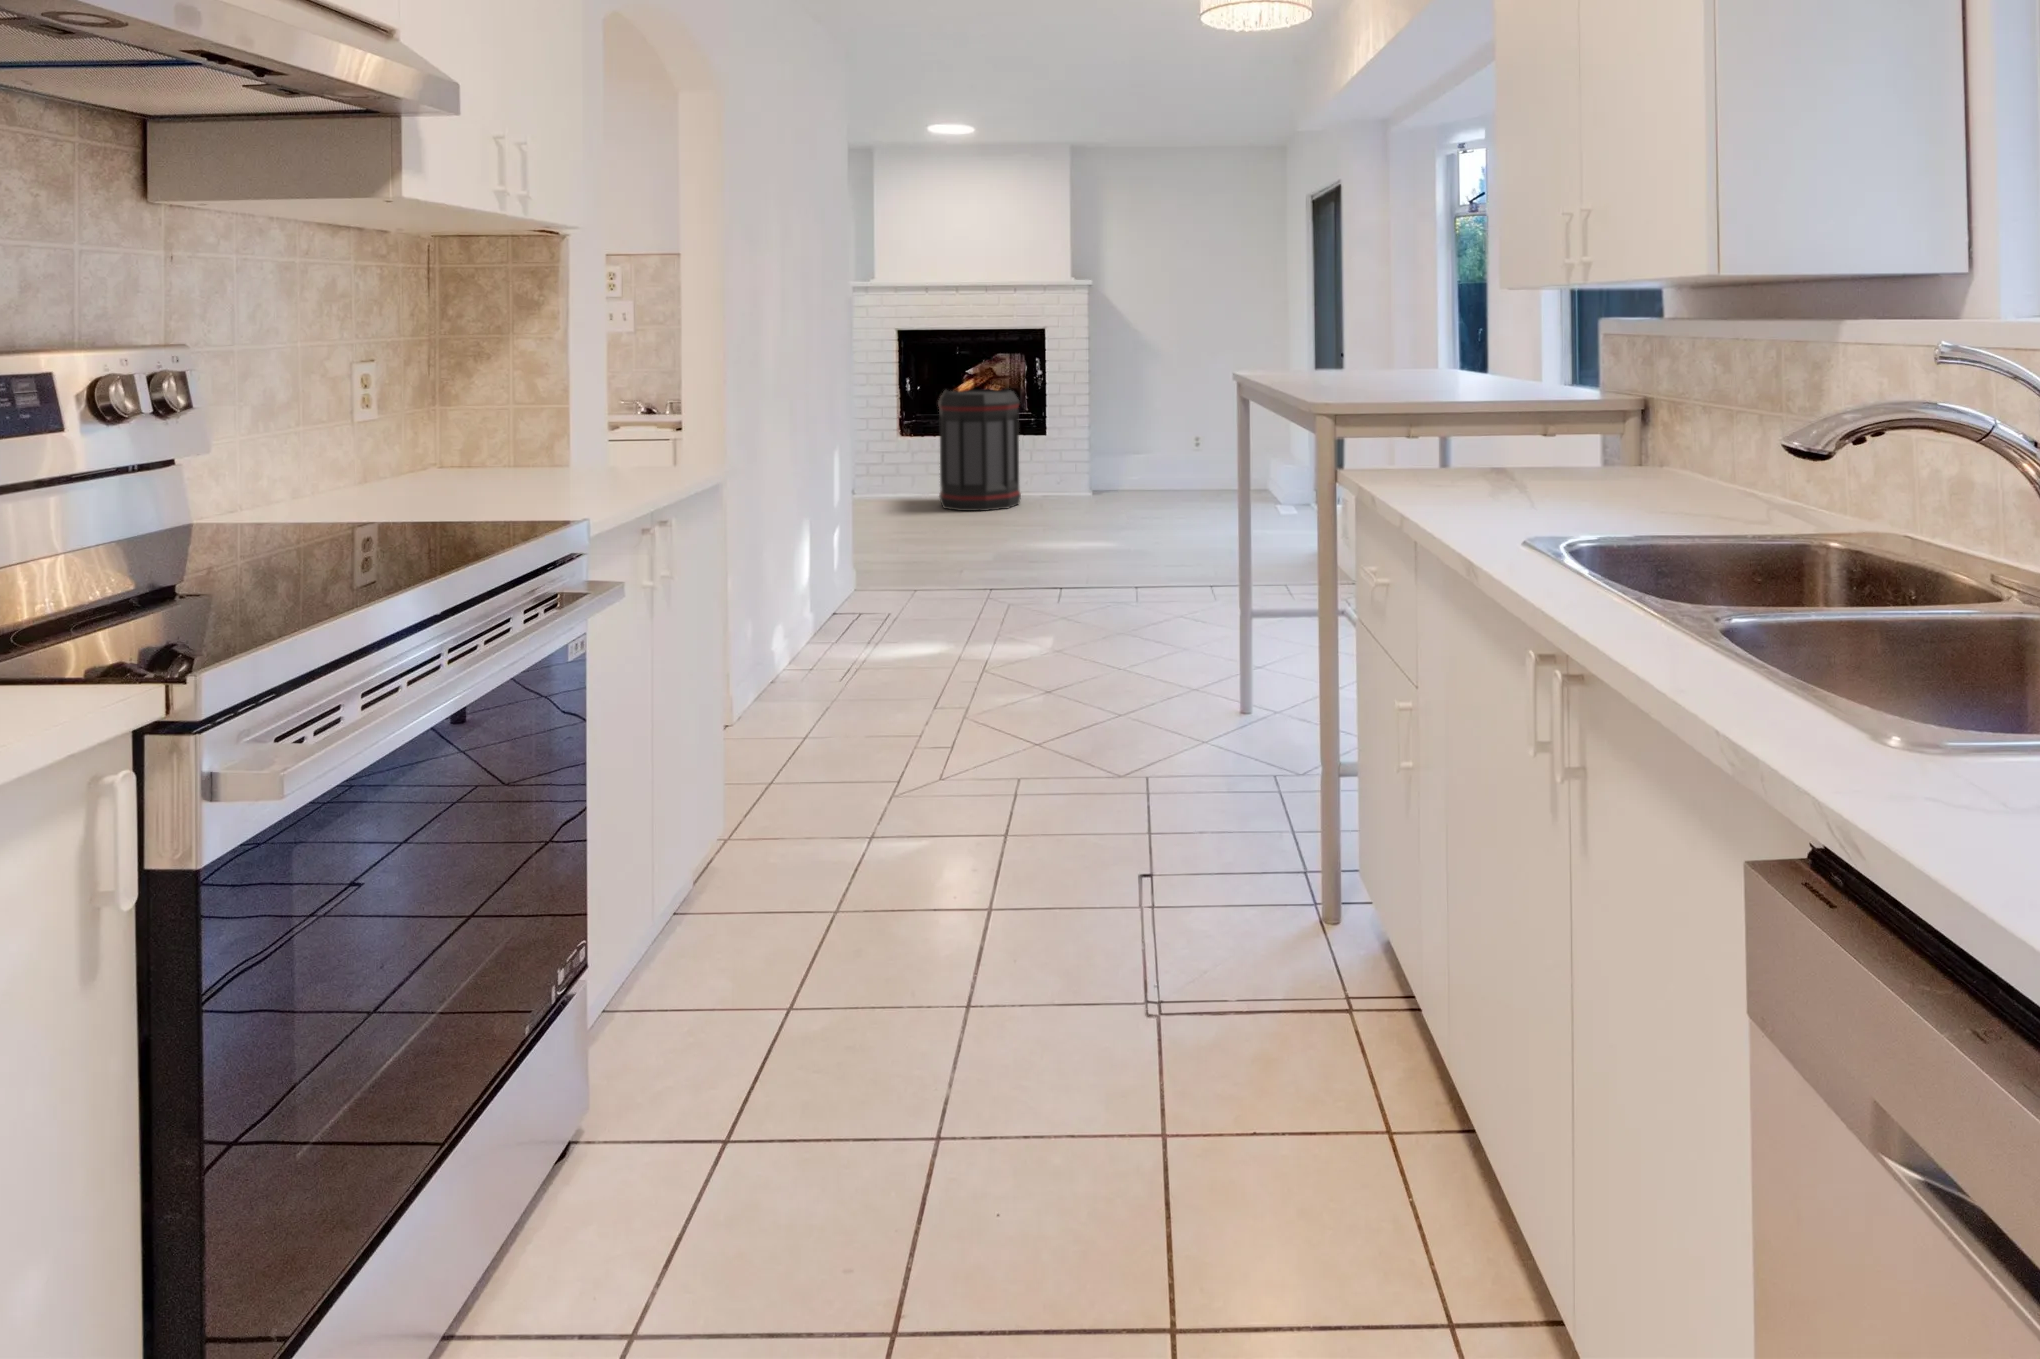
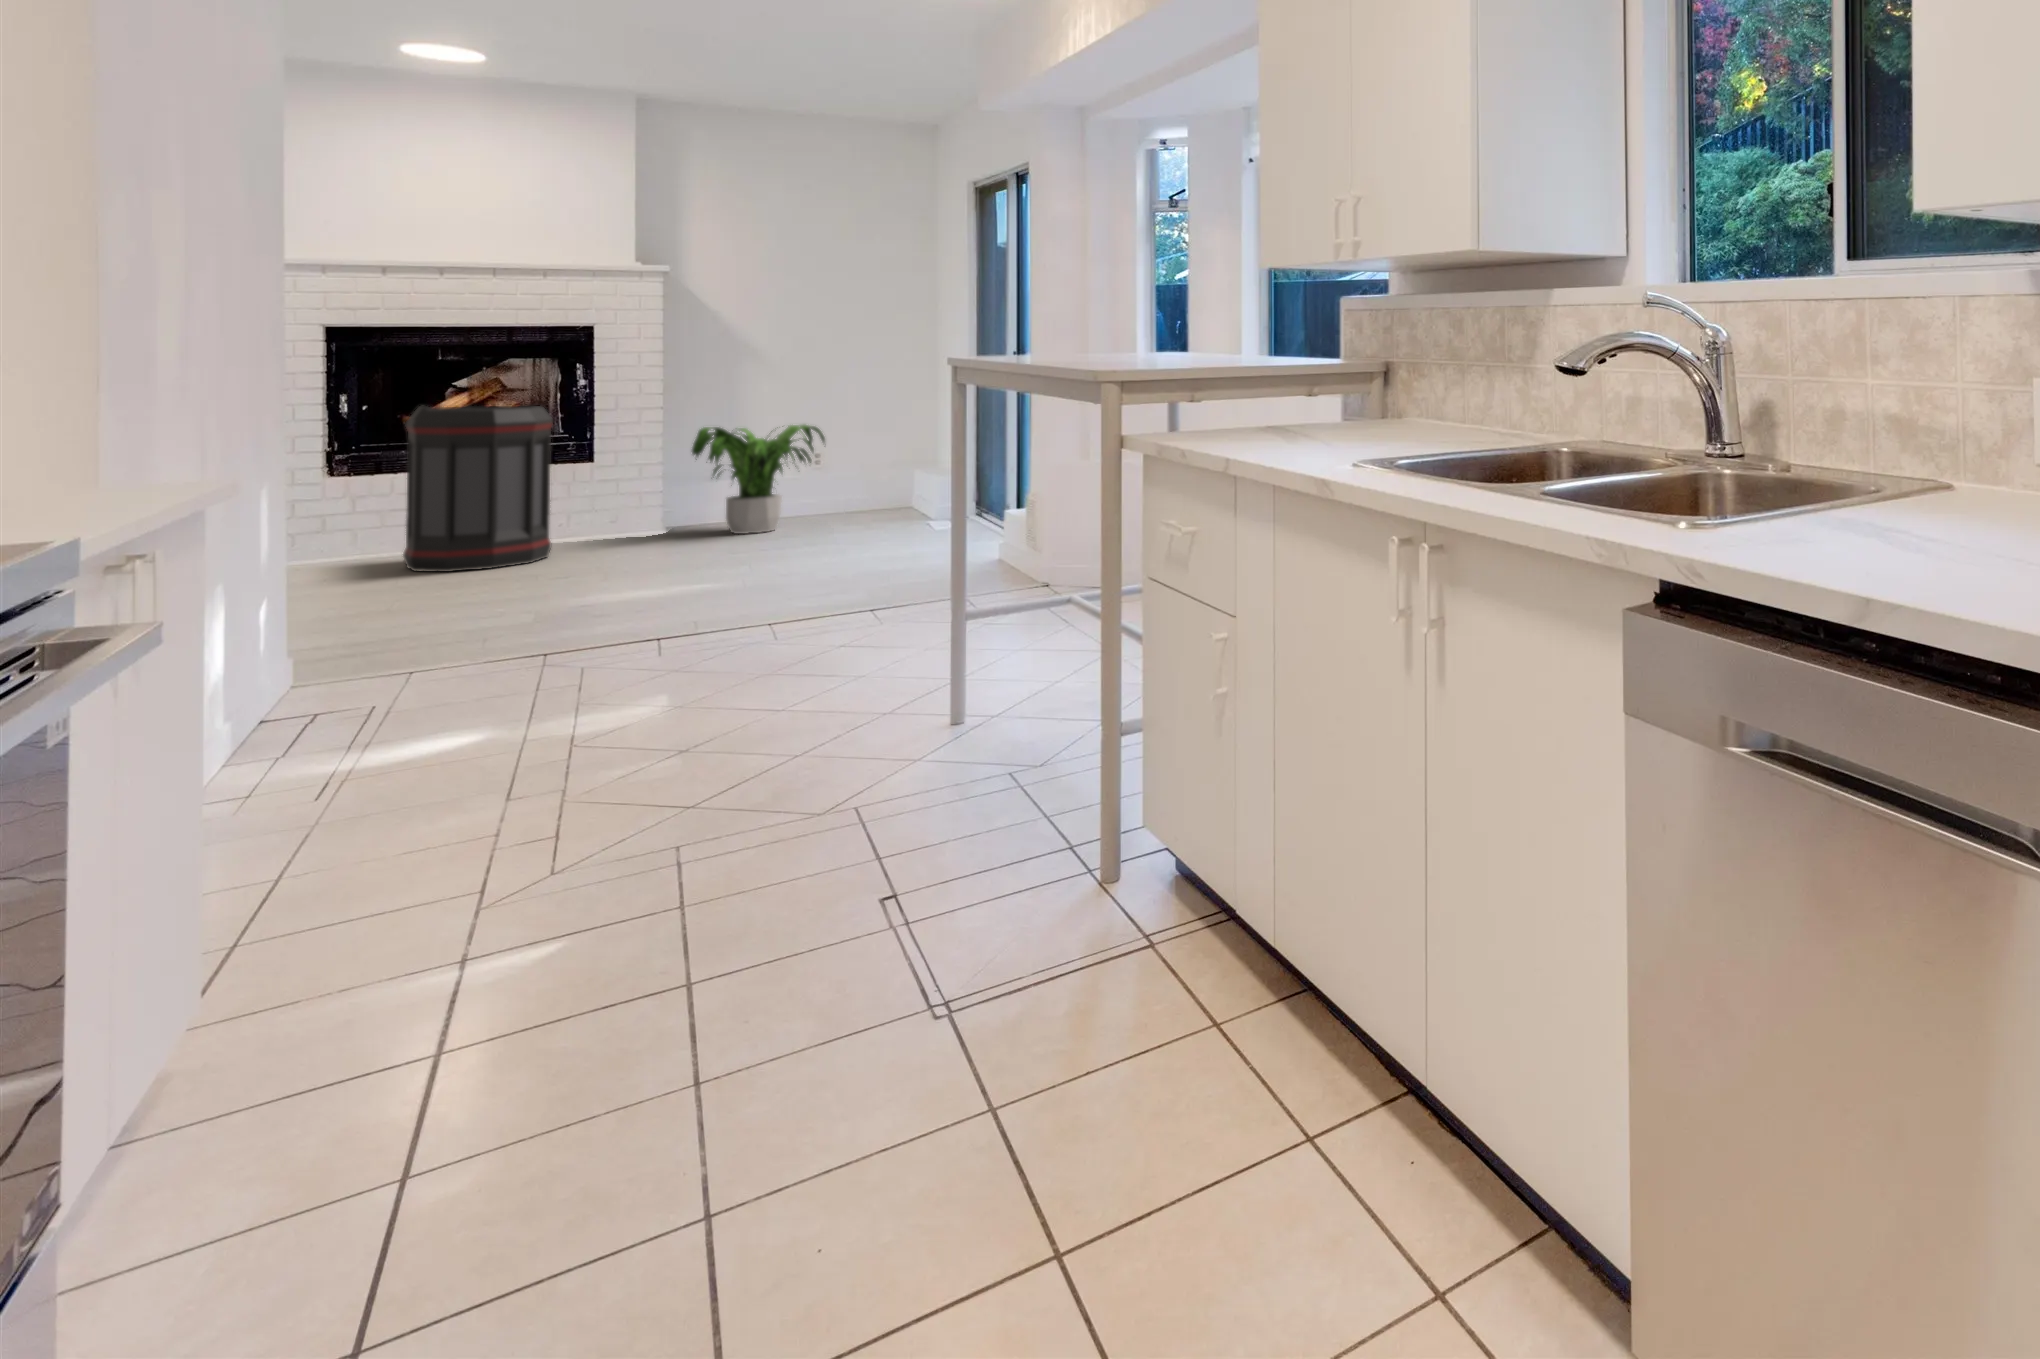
potted plant: none [1108,407,1202,495] -> present [692,425,825,534]

